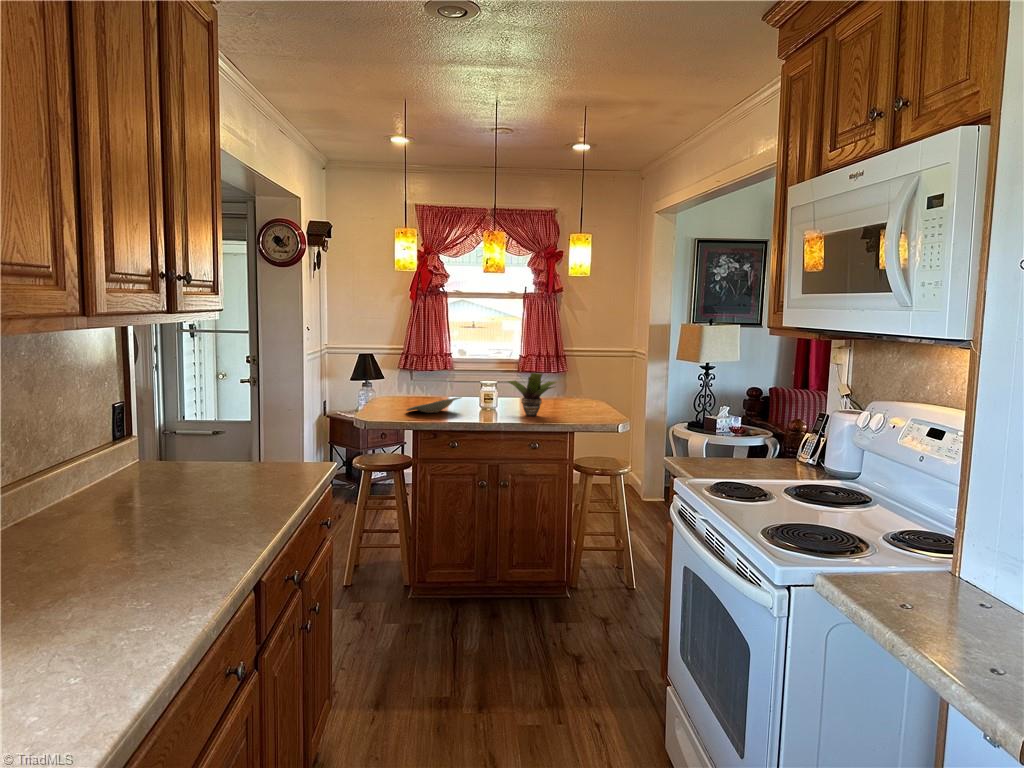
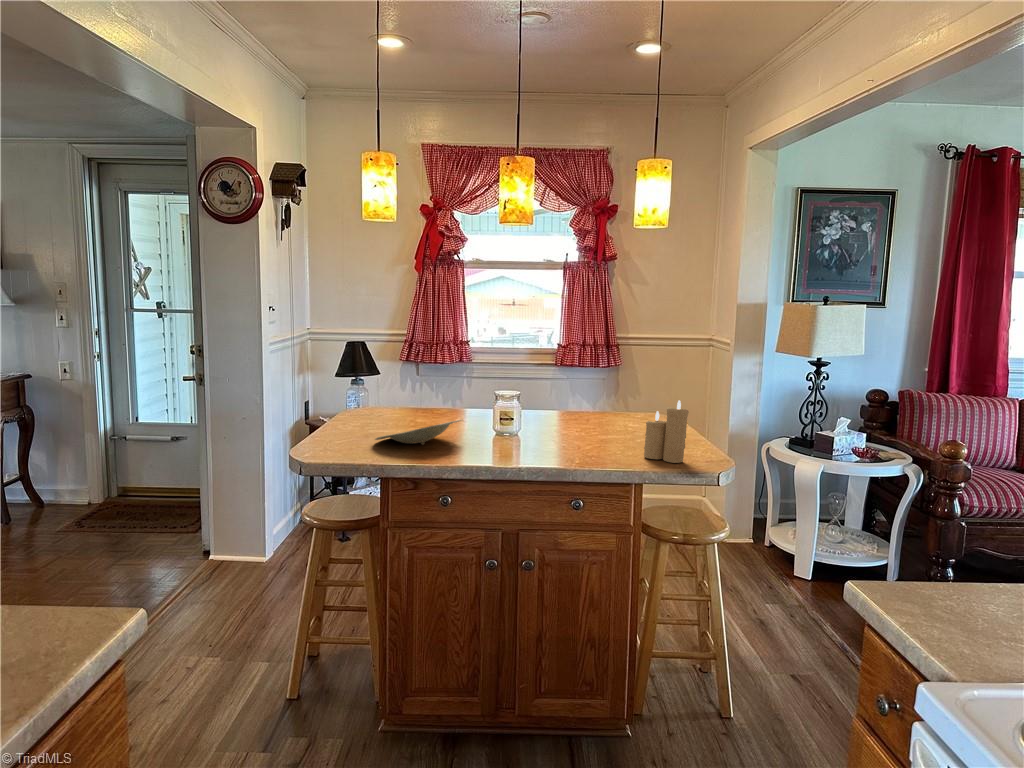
potted plant: present [508,373,555,416] -> none [534,376,616,452]
candle: none [575,382,601,420] -> present [644,400,689,463]

